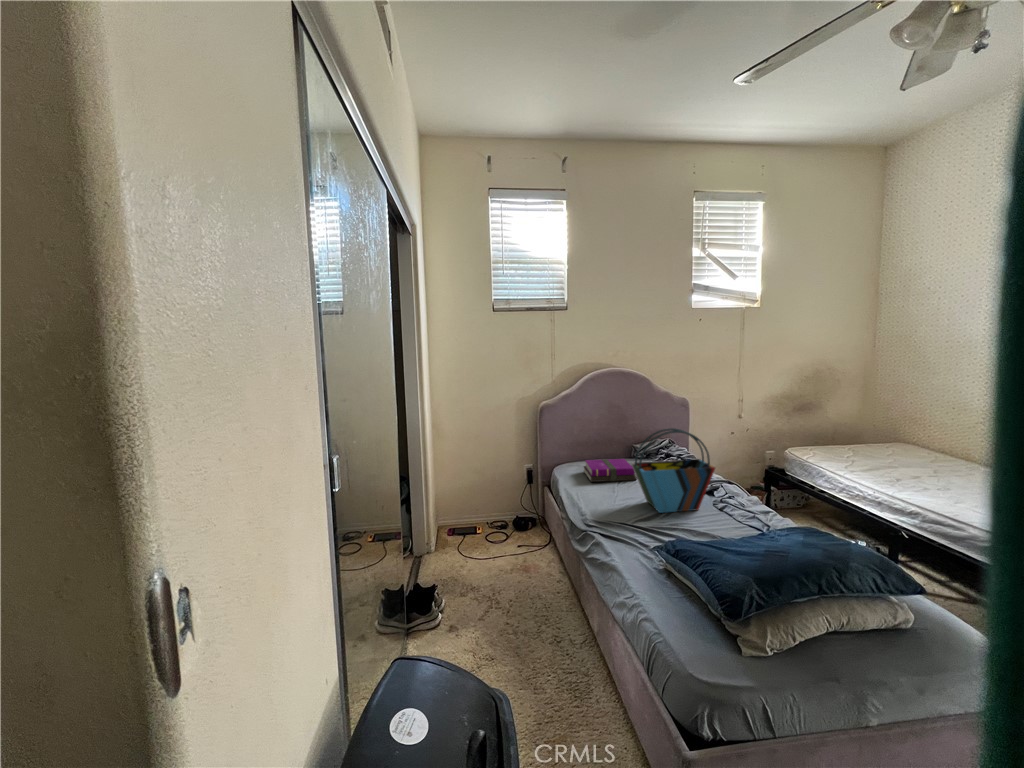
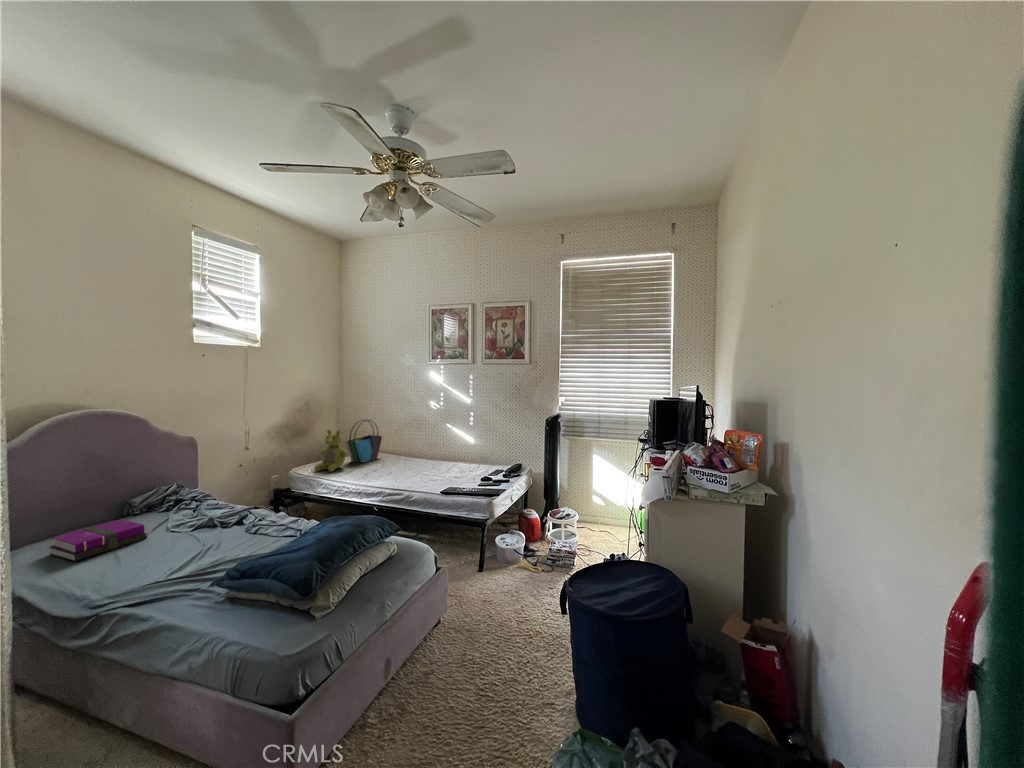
stuffed bear: none [817,407,872,462] -> present [314,430,349,472]
tote bag: present [632,428,715,513] -> present [345,420,382,462]

